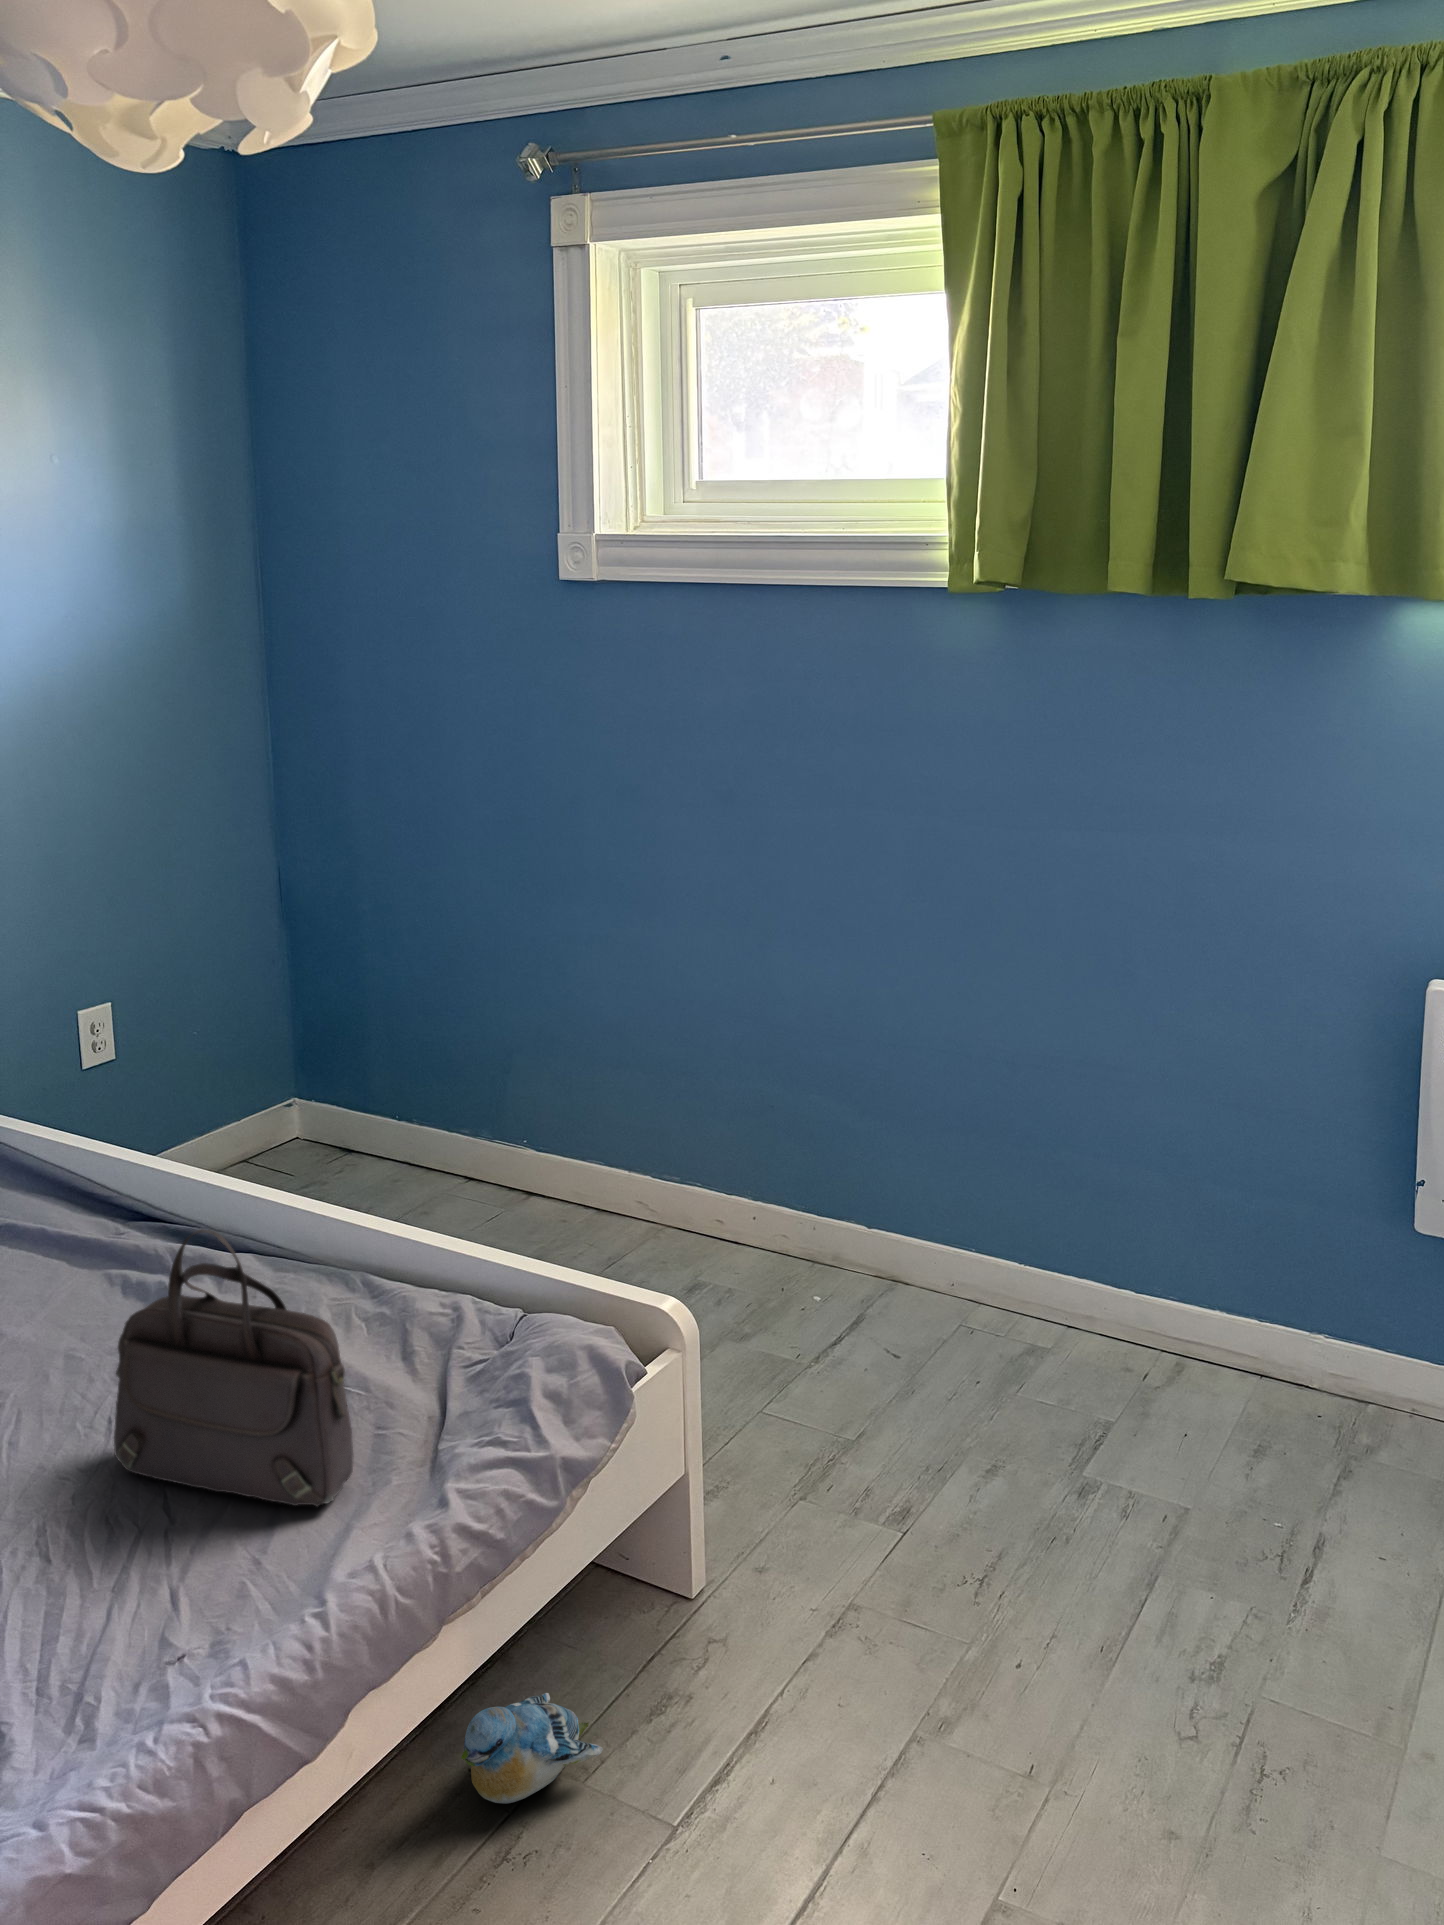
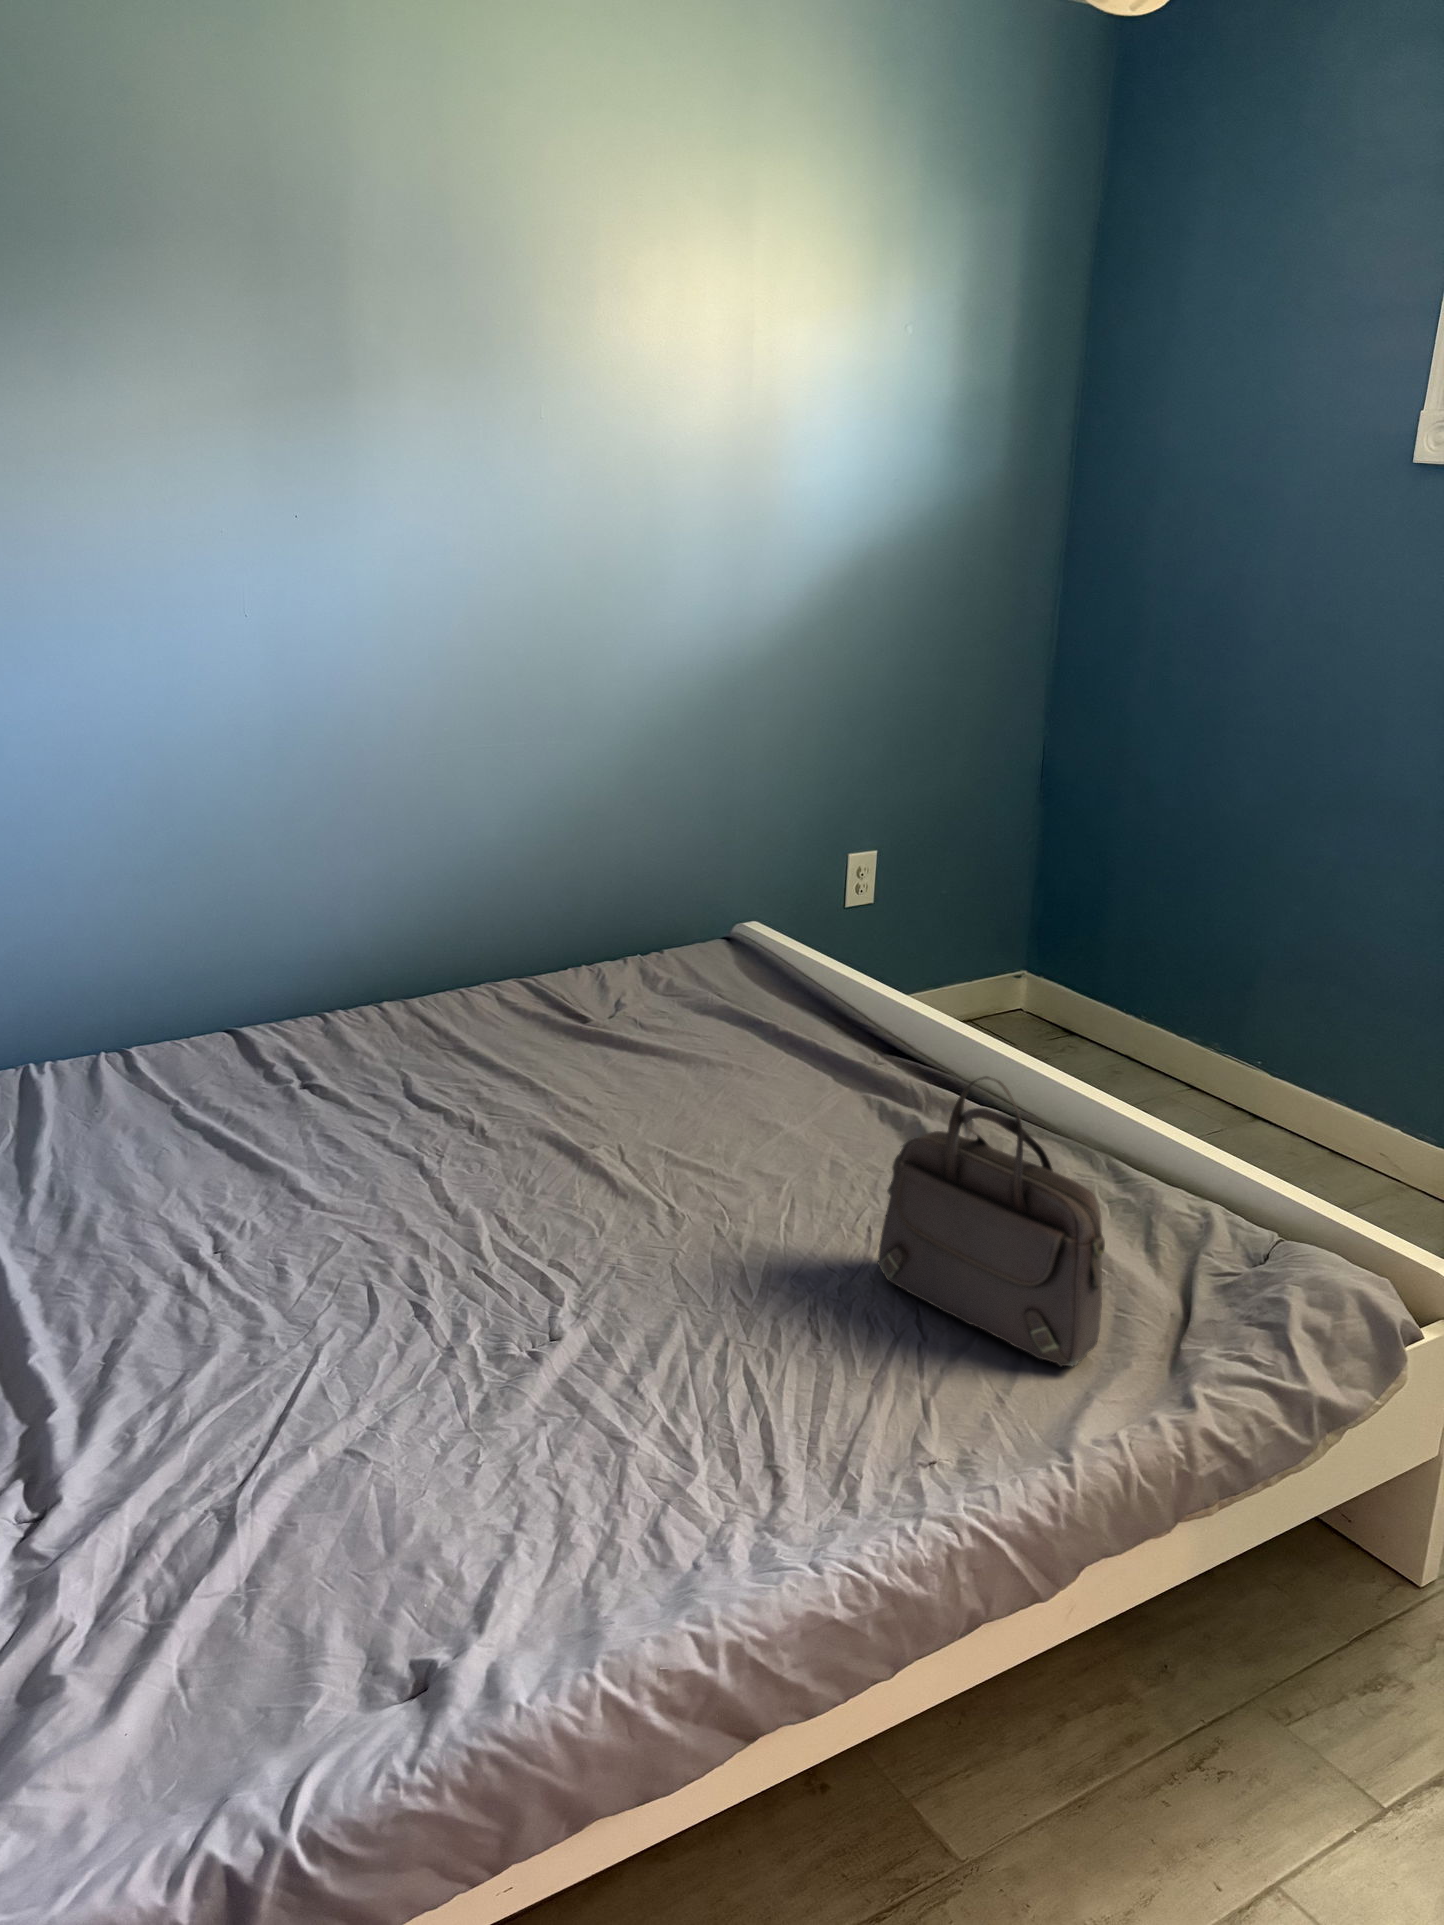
plush toy: present [461,1693,603,1804] -> none [1168,1618,1316,1720]

